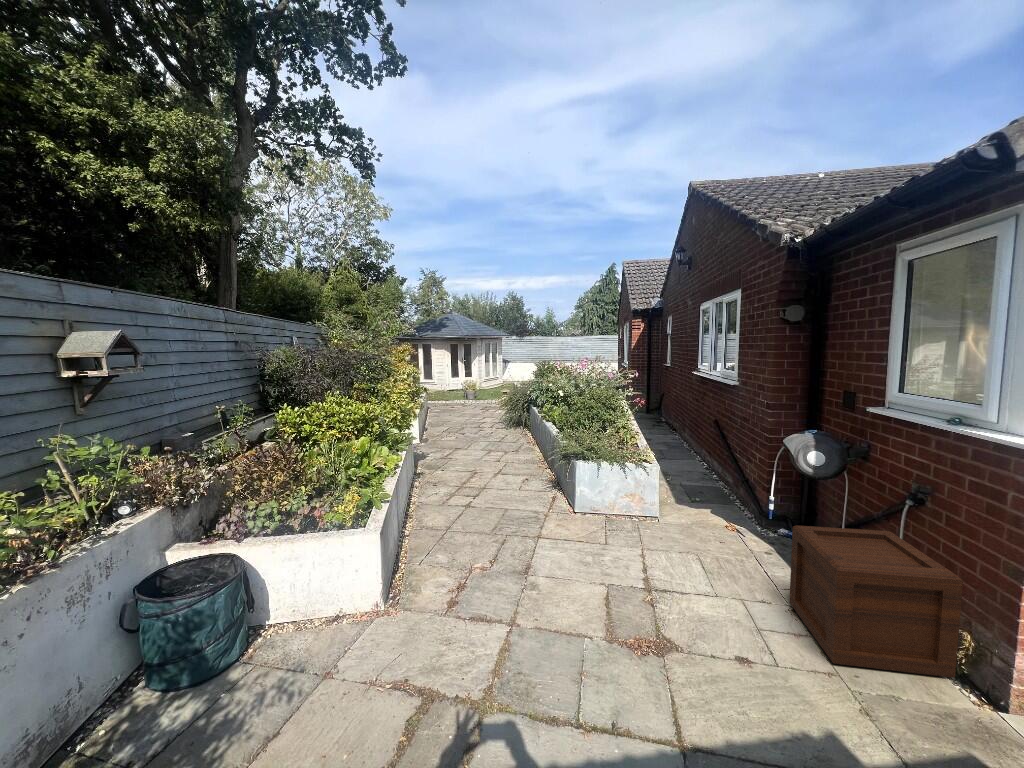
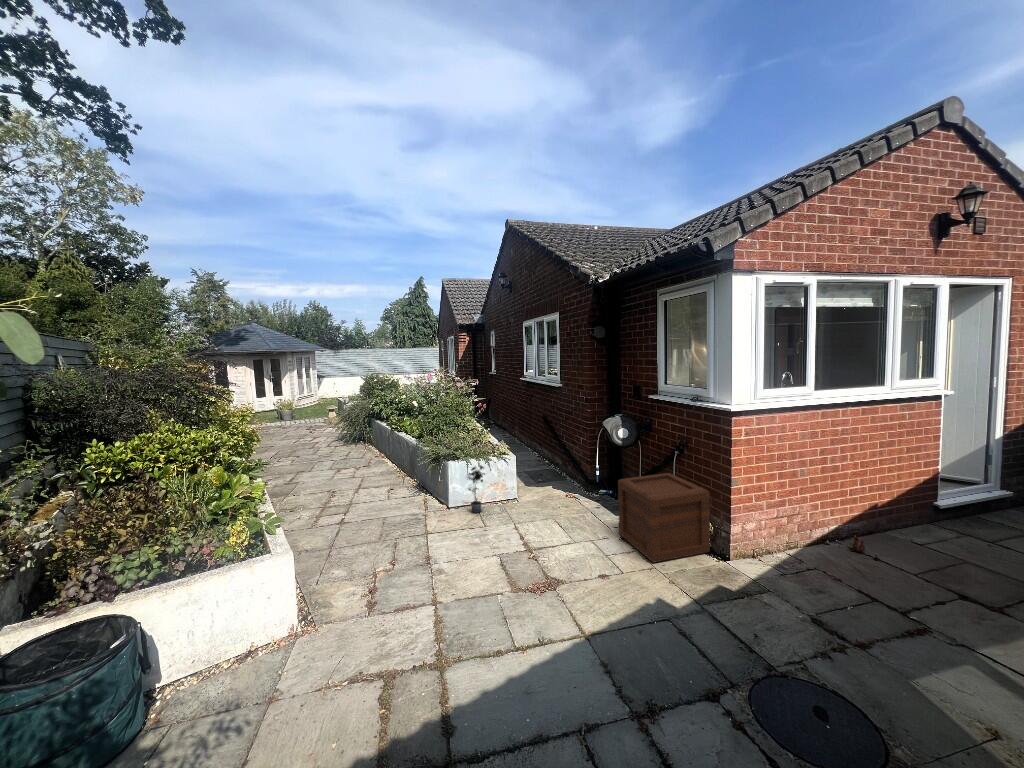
potted plant: none [593,469,619,527] -> present [467,464,485,513]

